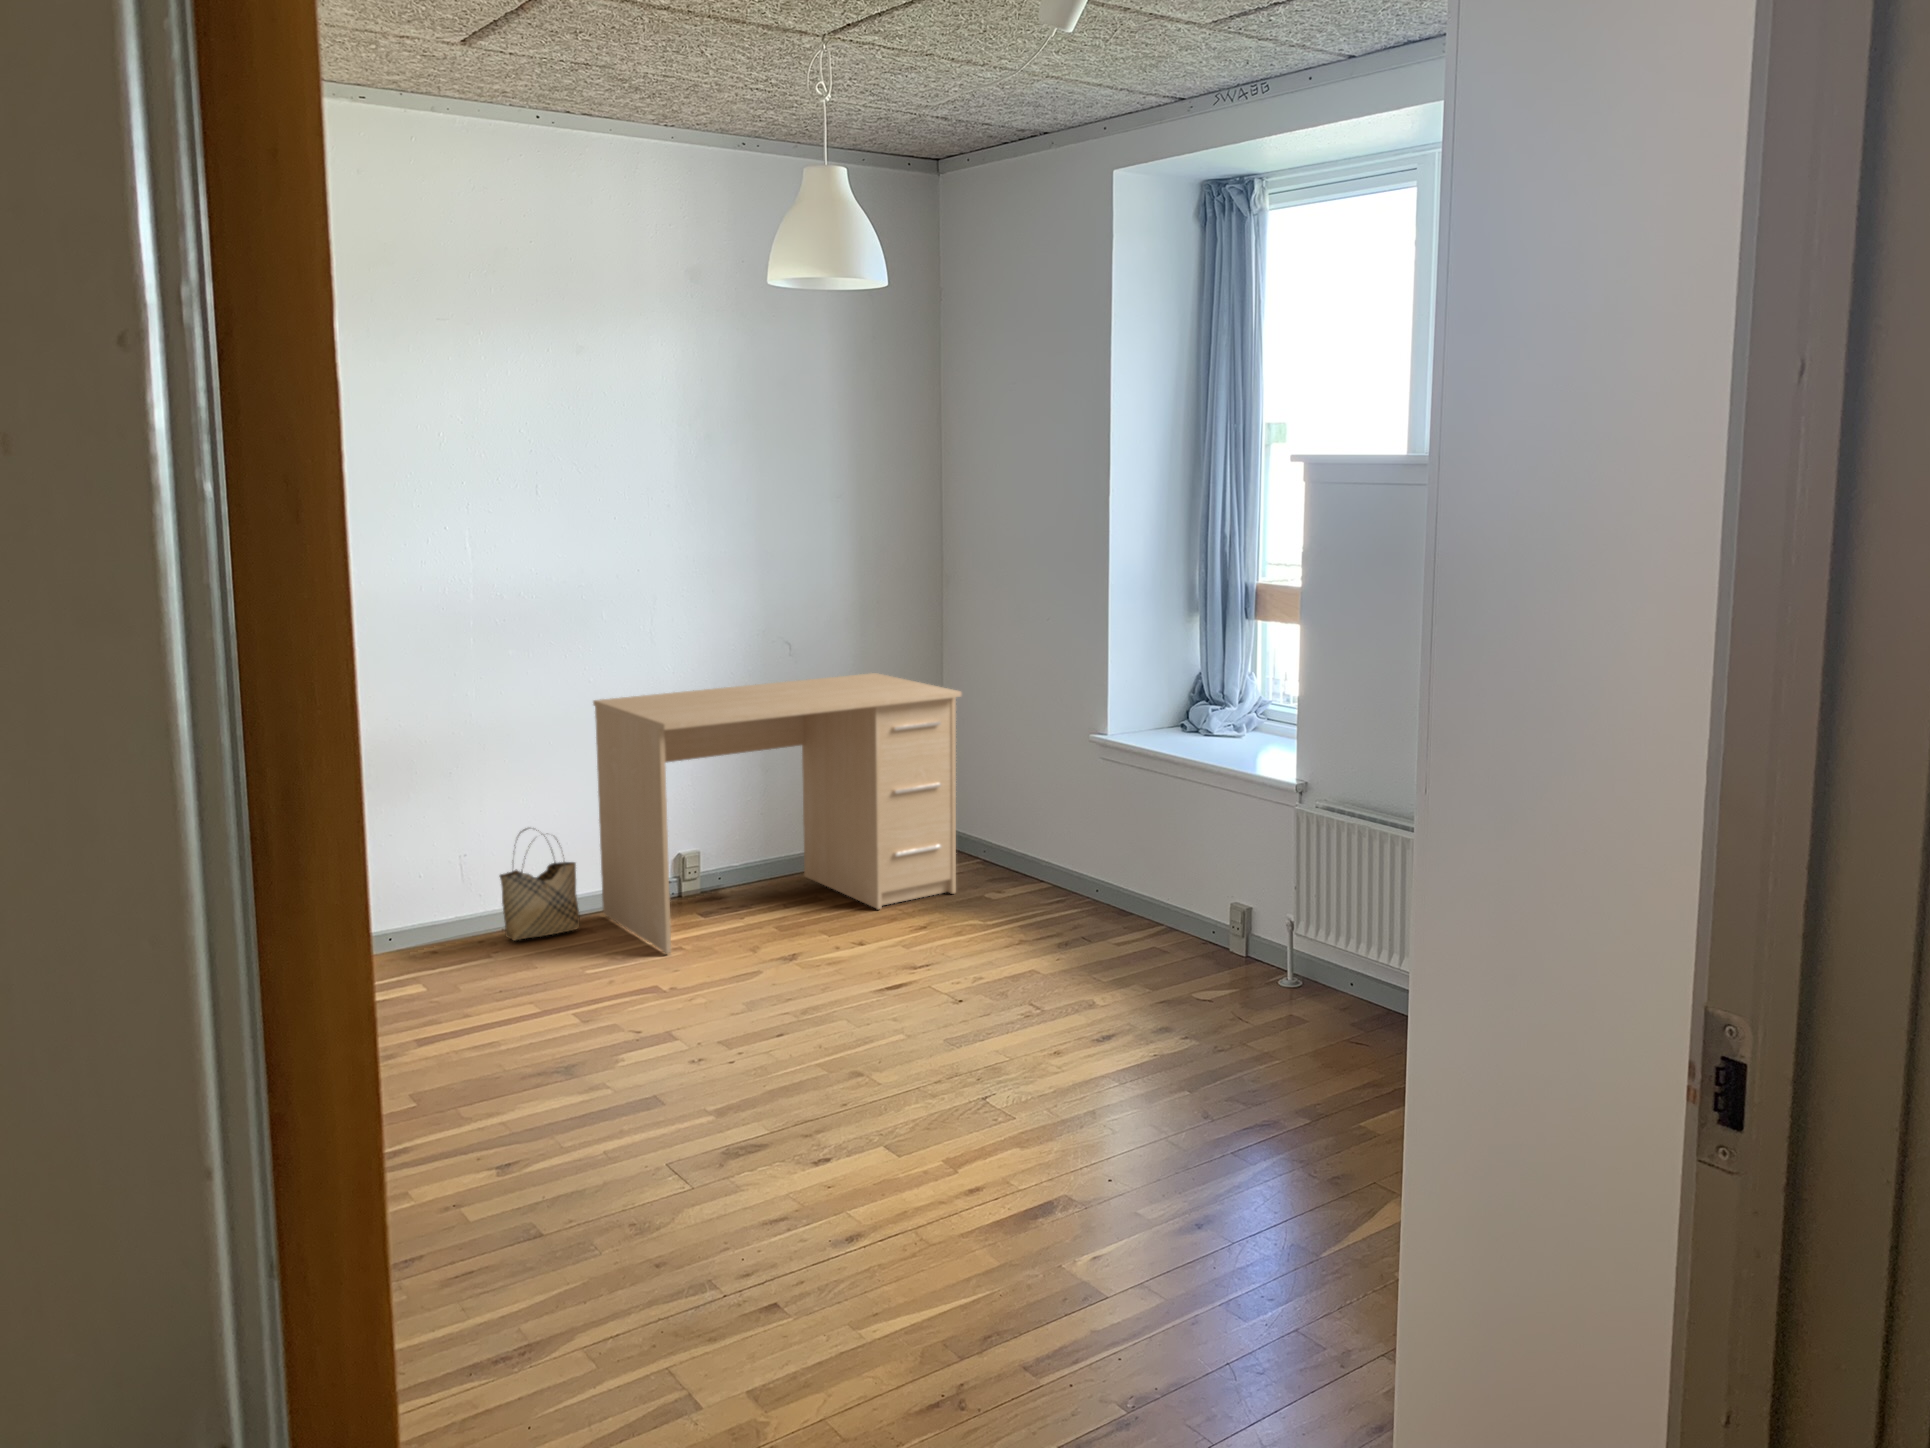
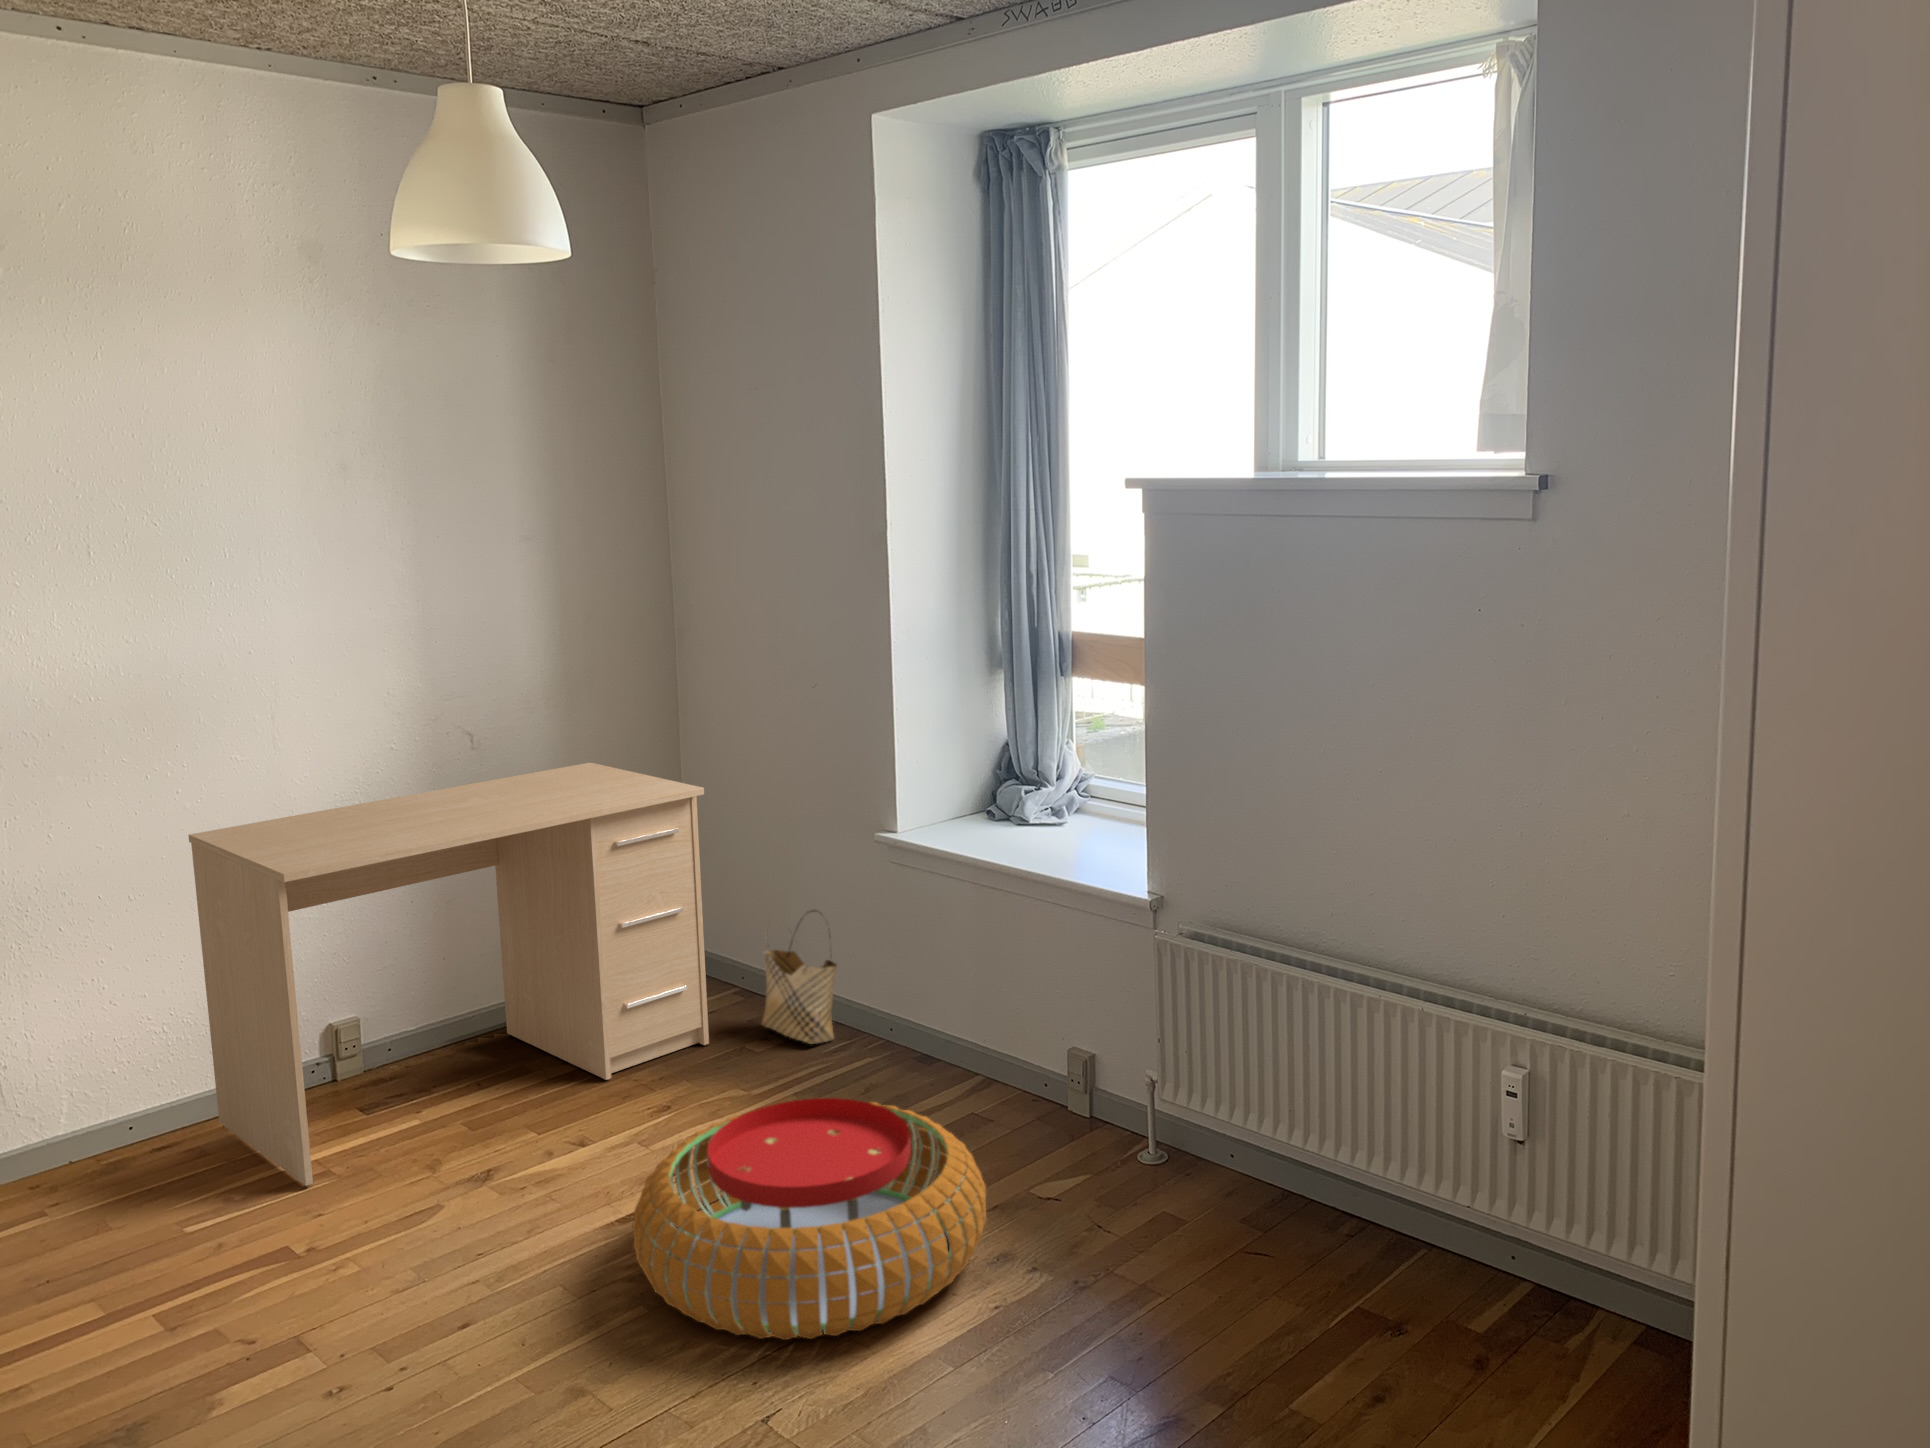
woven basket: present [500,828,580,941] -> present [762,910,837,1044]
pouf: none [897,910,1154,1062] -> present [632,1098,986,1340]

